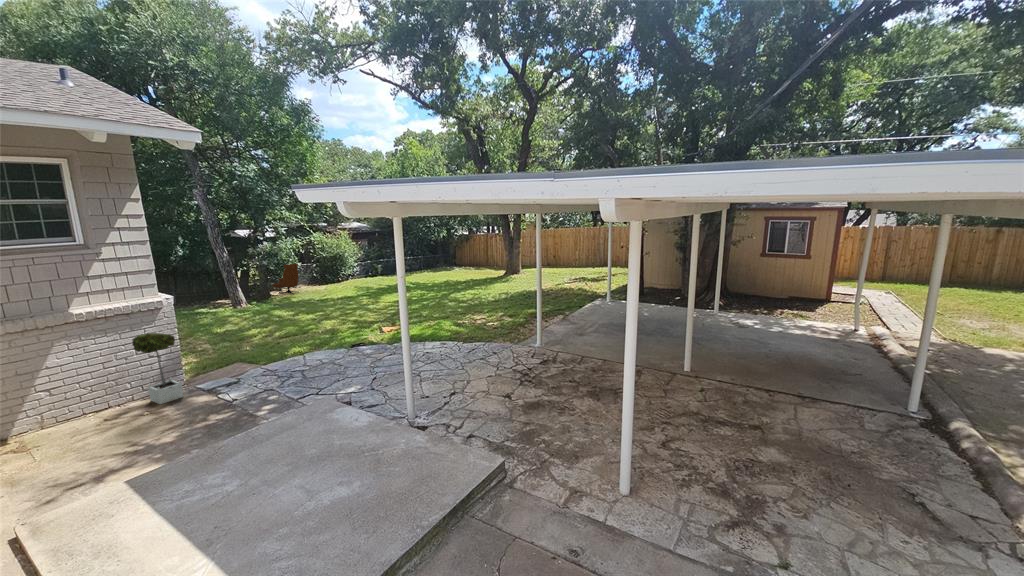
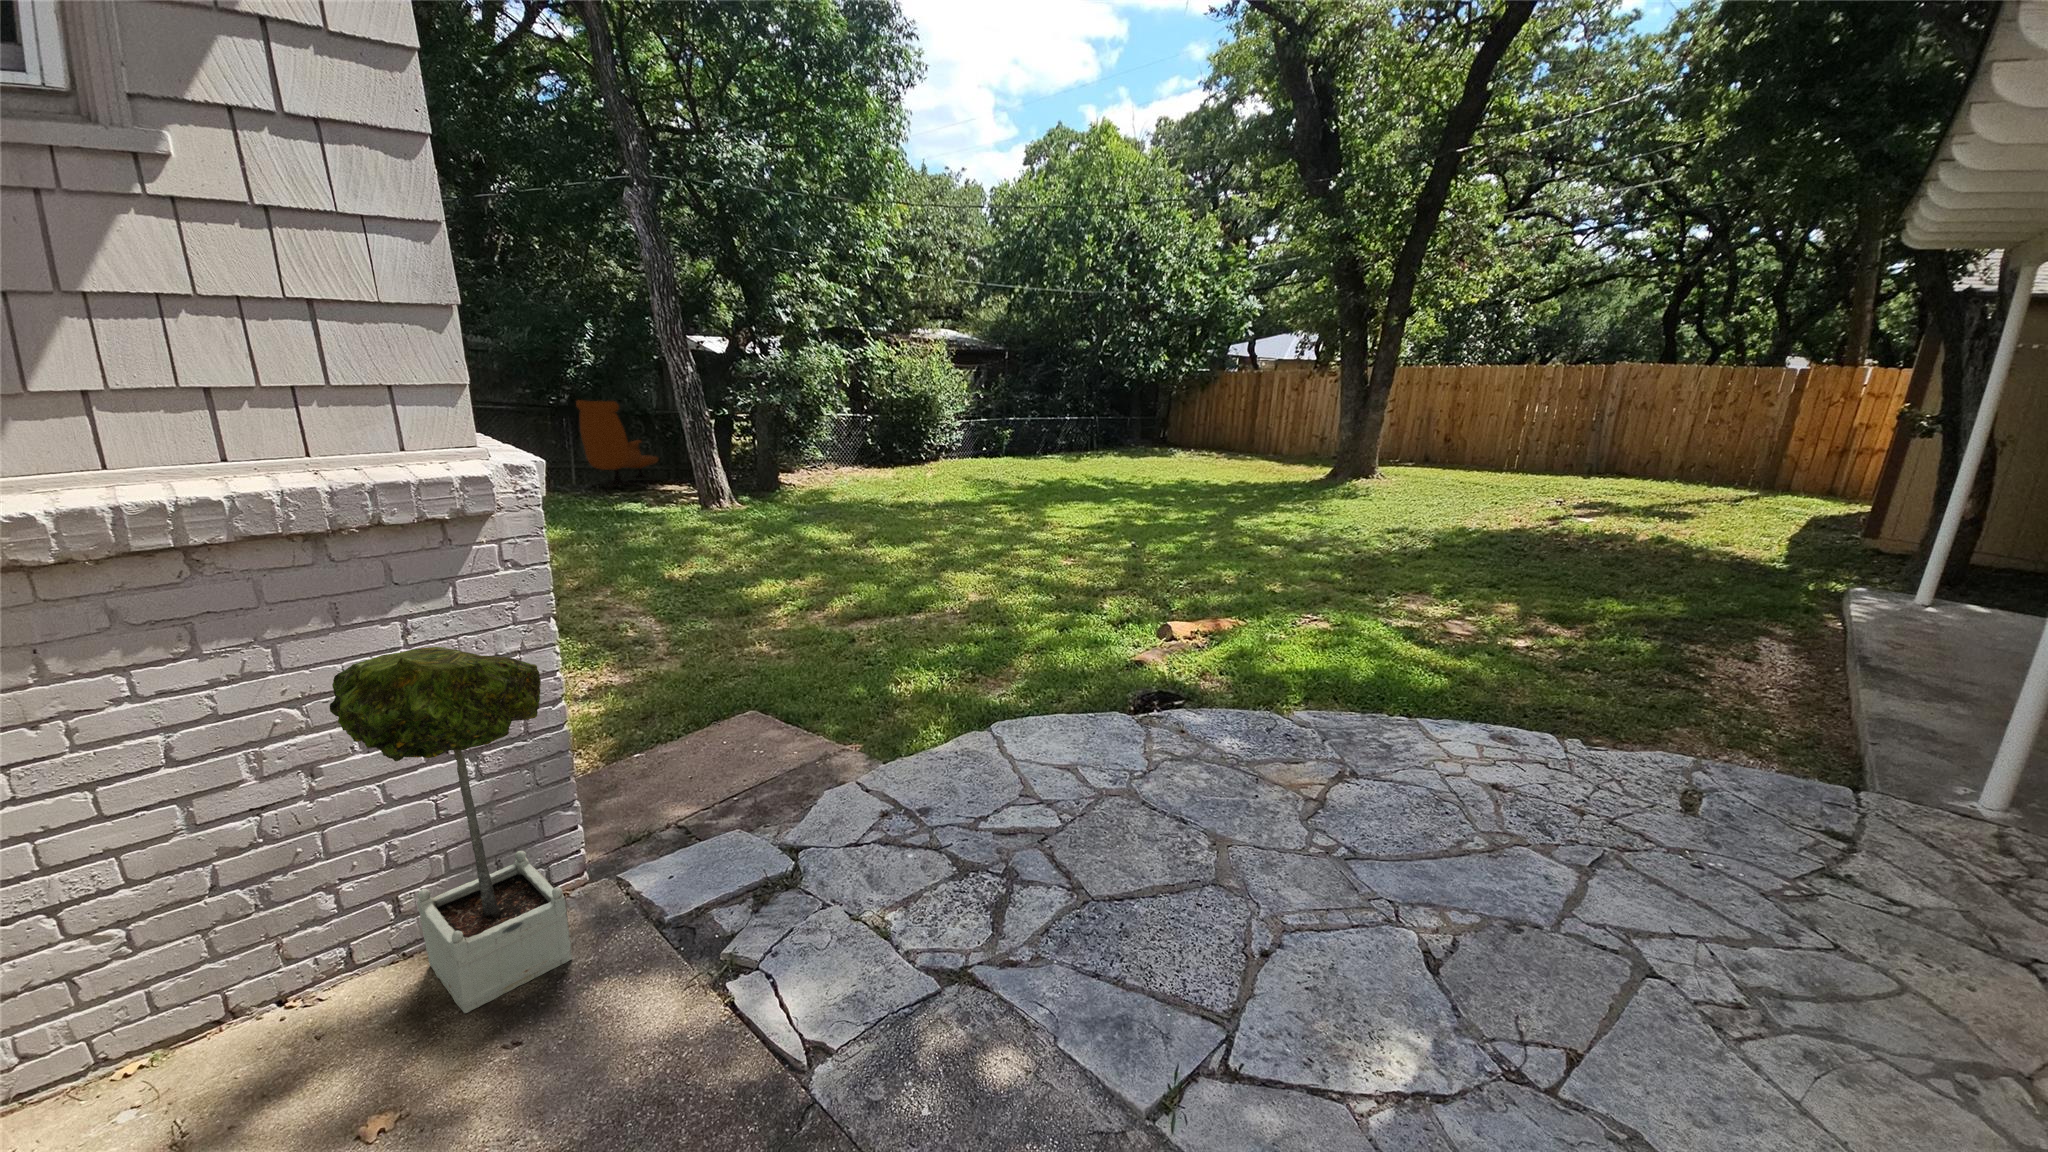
lounge chair: present [272,263,299,295] -> present [576,400,659,491]

